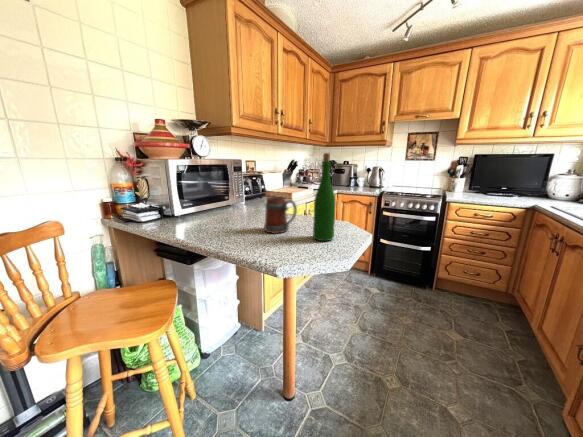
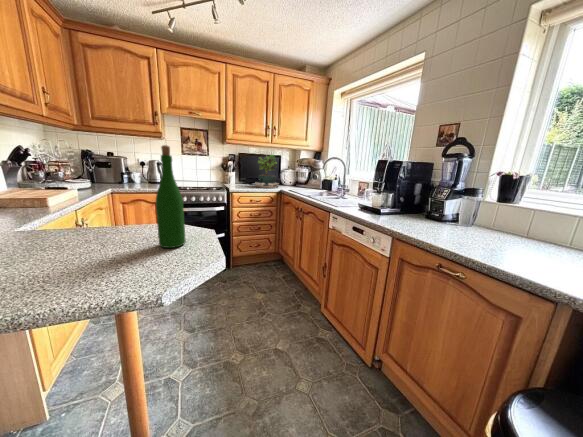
potted plant: none [491,153,540,202] -> present [255,155,279,188]
mug: present [264,197,297,233] -> none [61,203,124,258]

